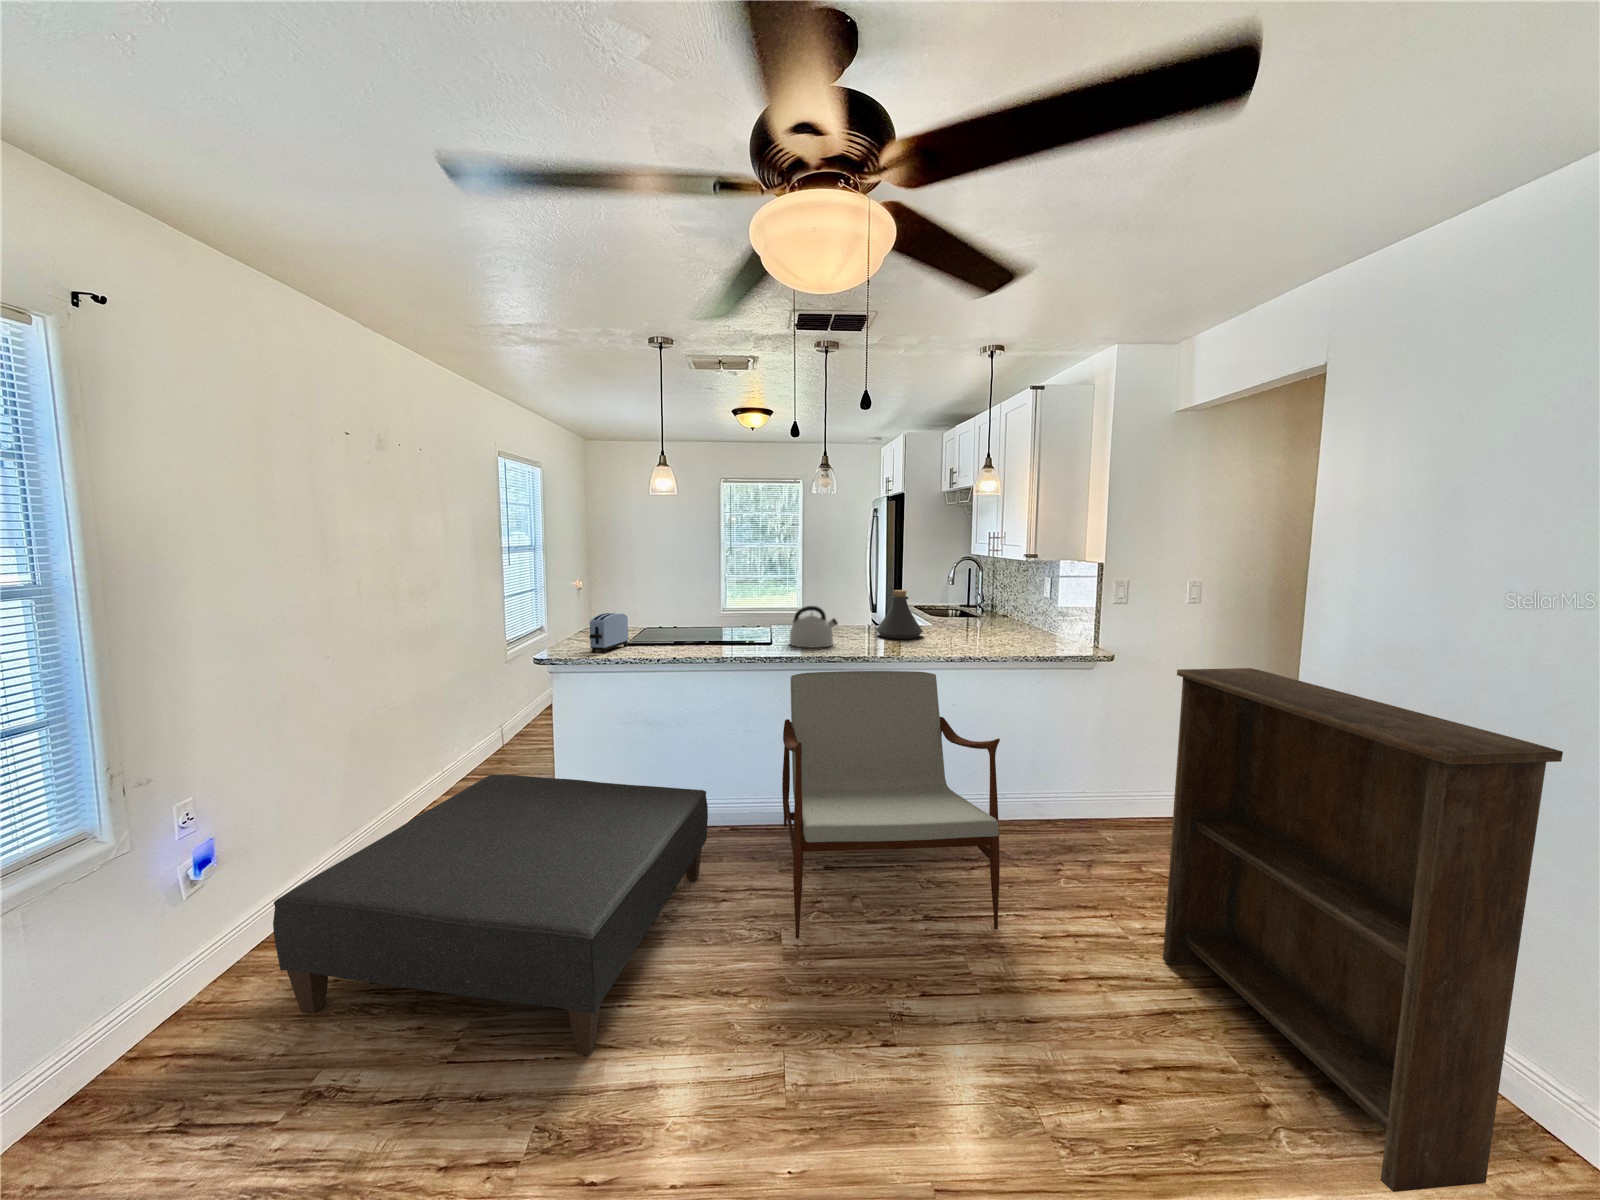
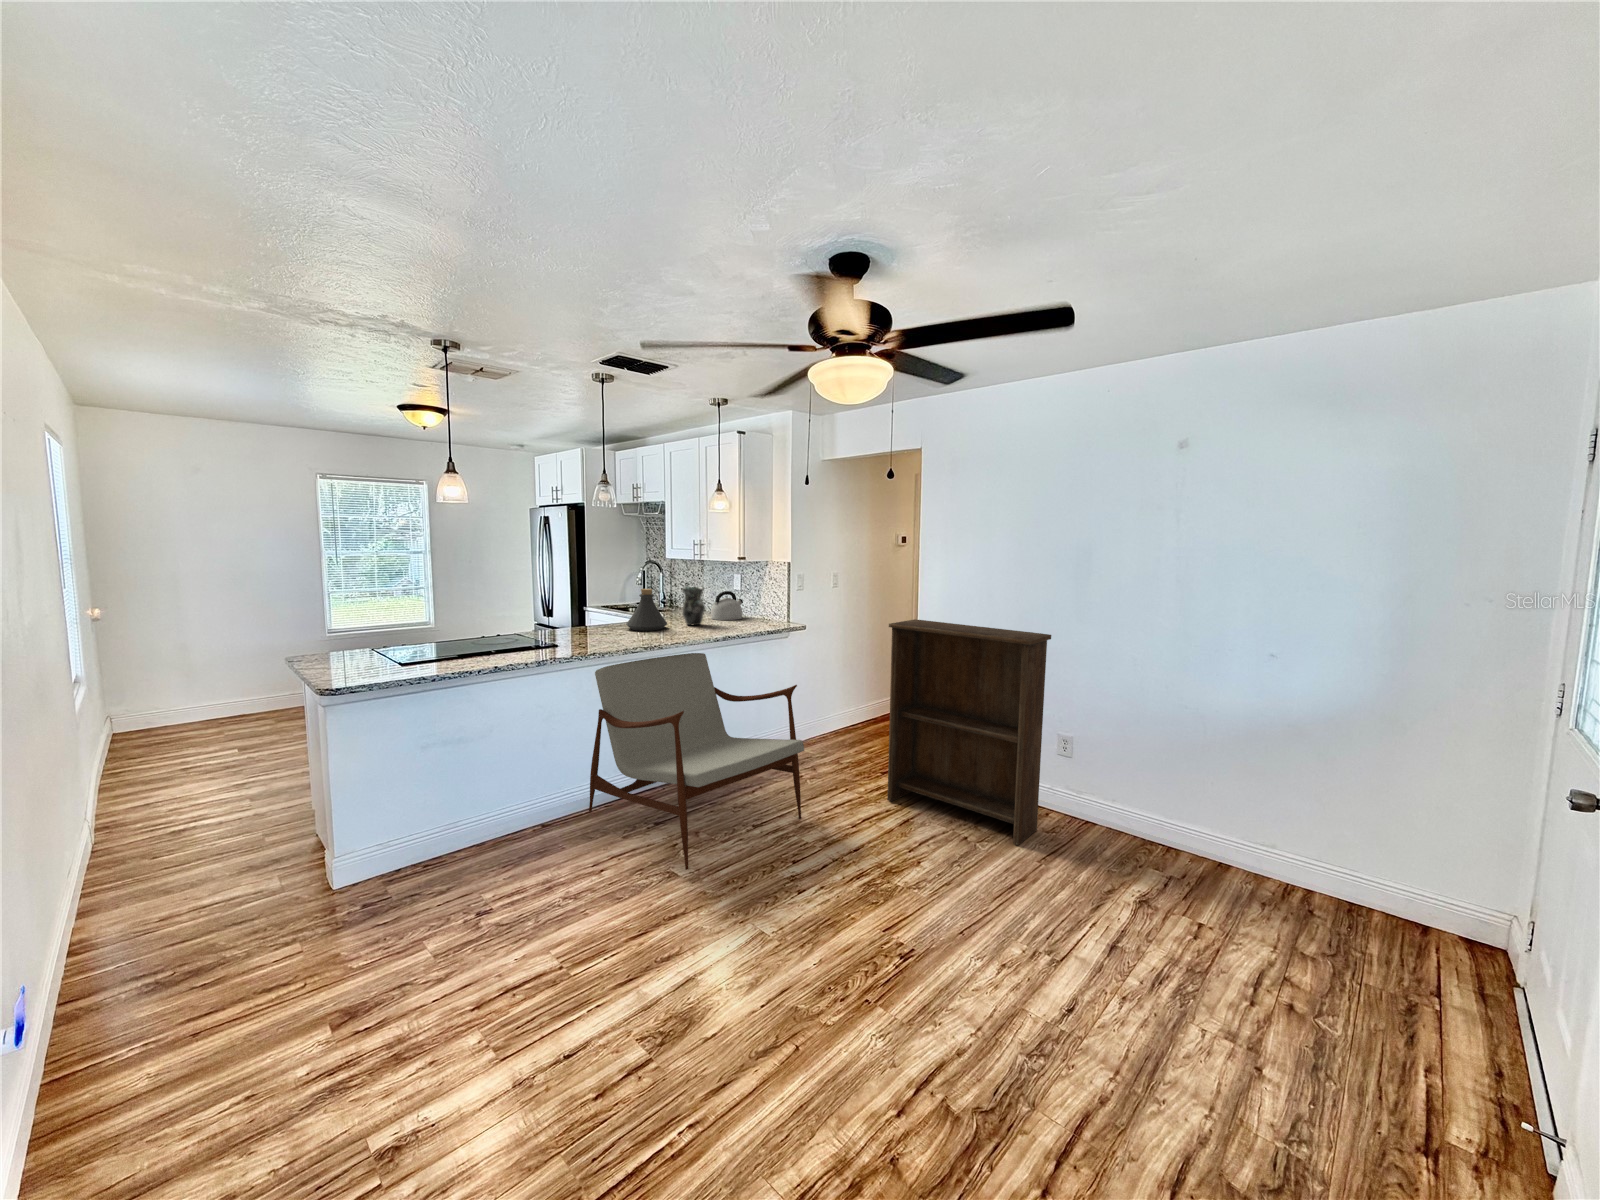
vase: none [946,591,976,638] -> present [682,587,705,625]
kettle: present [789,606,838,647] -> present [711,591,743,620]
toaster: present [590,613,628,654] -> none [375,629,401,676]
ottoman: present [273,775,708,1056] -> none [212,784,635,1135]

